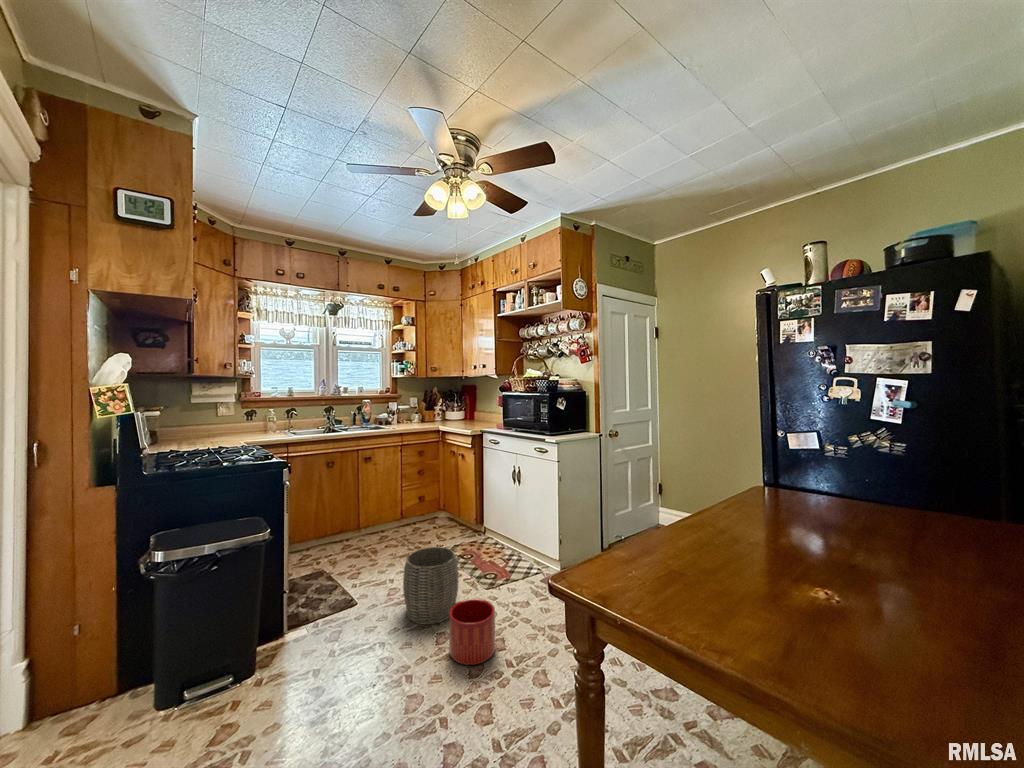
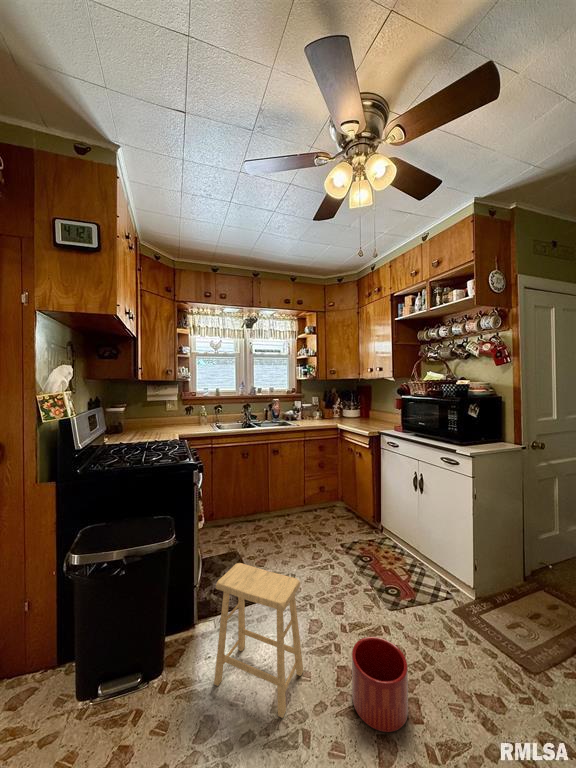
woven basket: present [403,547,458,625] -> none [303,556,360,647]
footstool: none [312,557,404,679] -> present [214,563,303,718]

